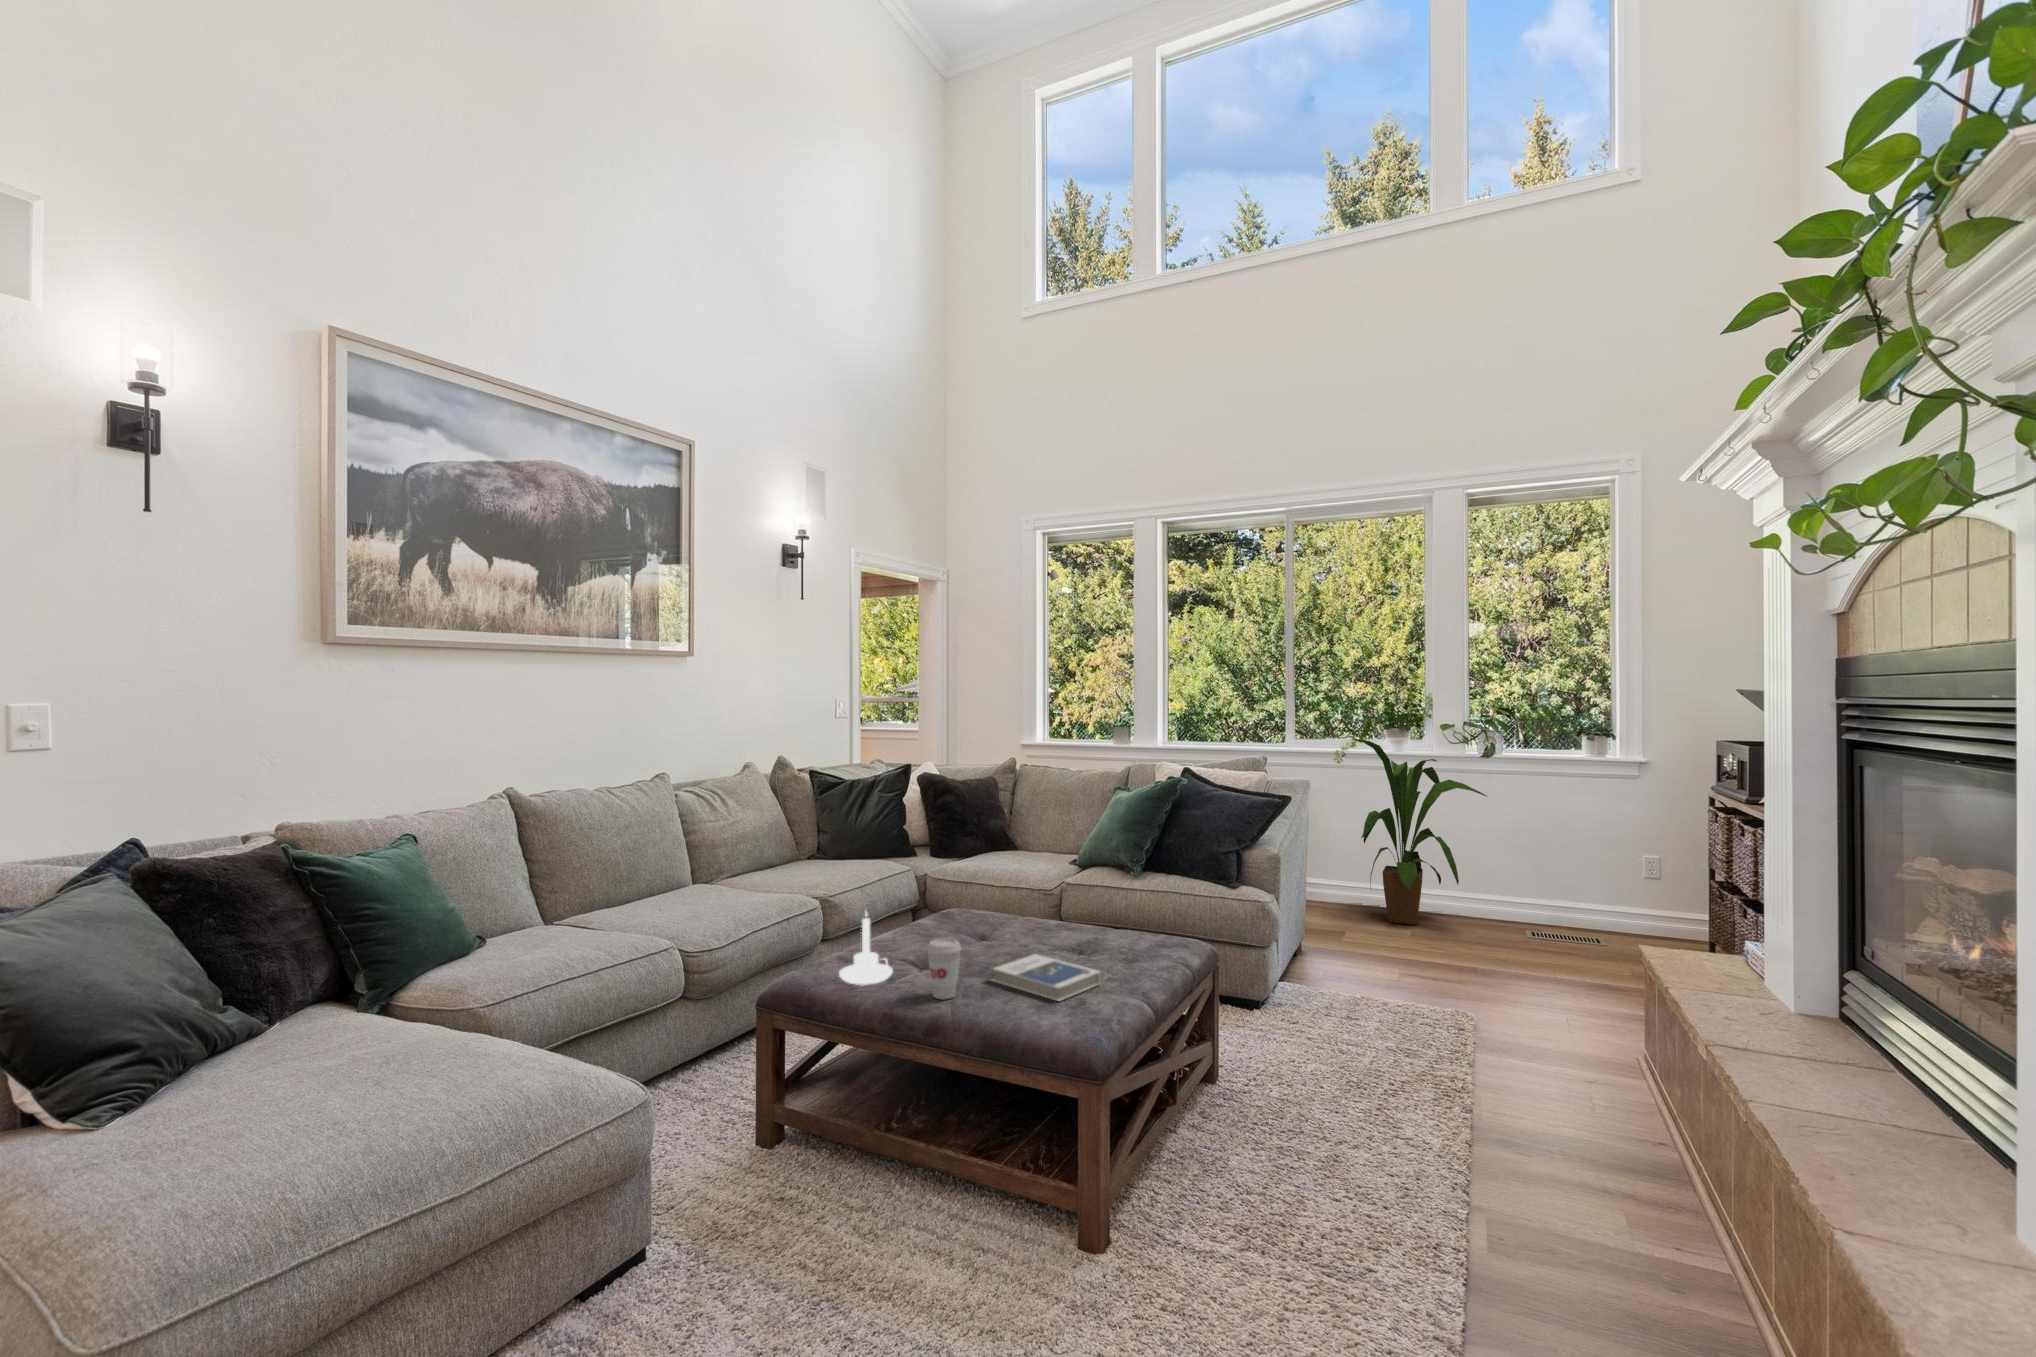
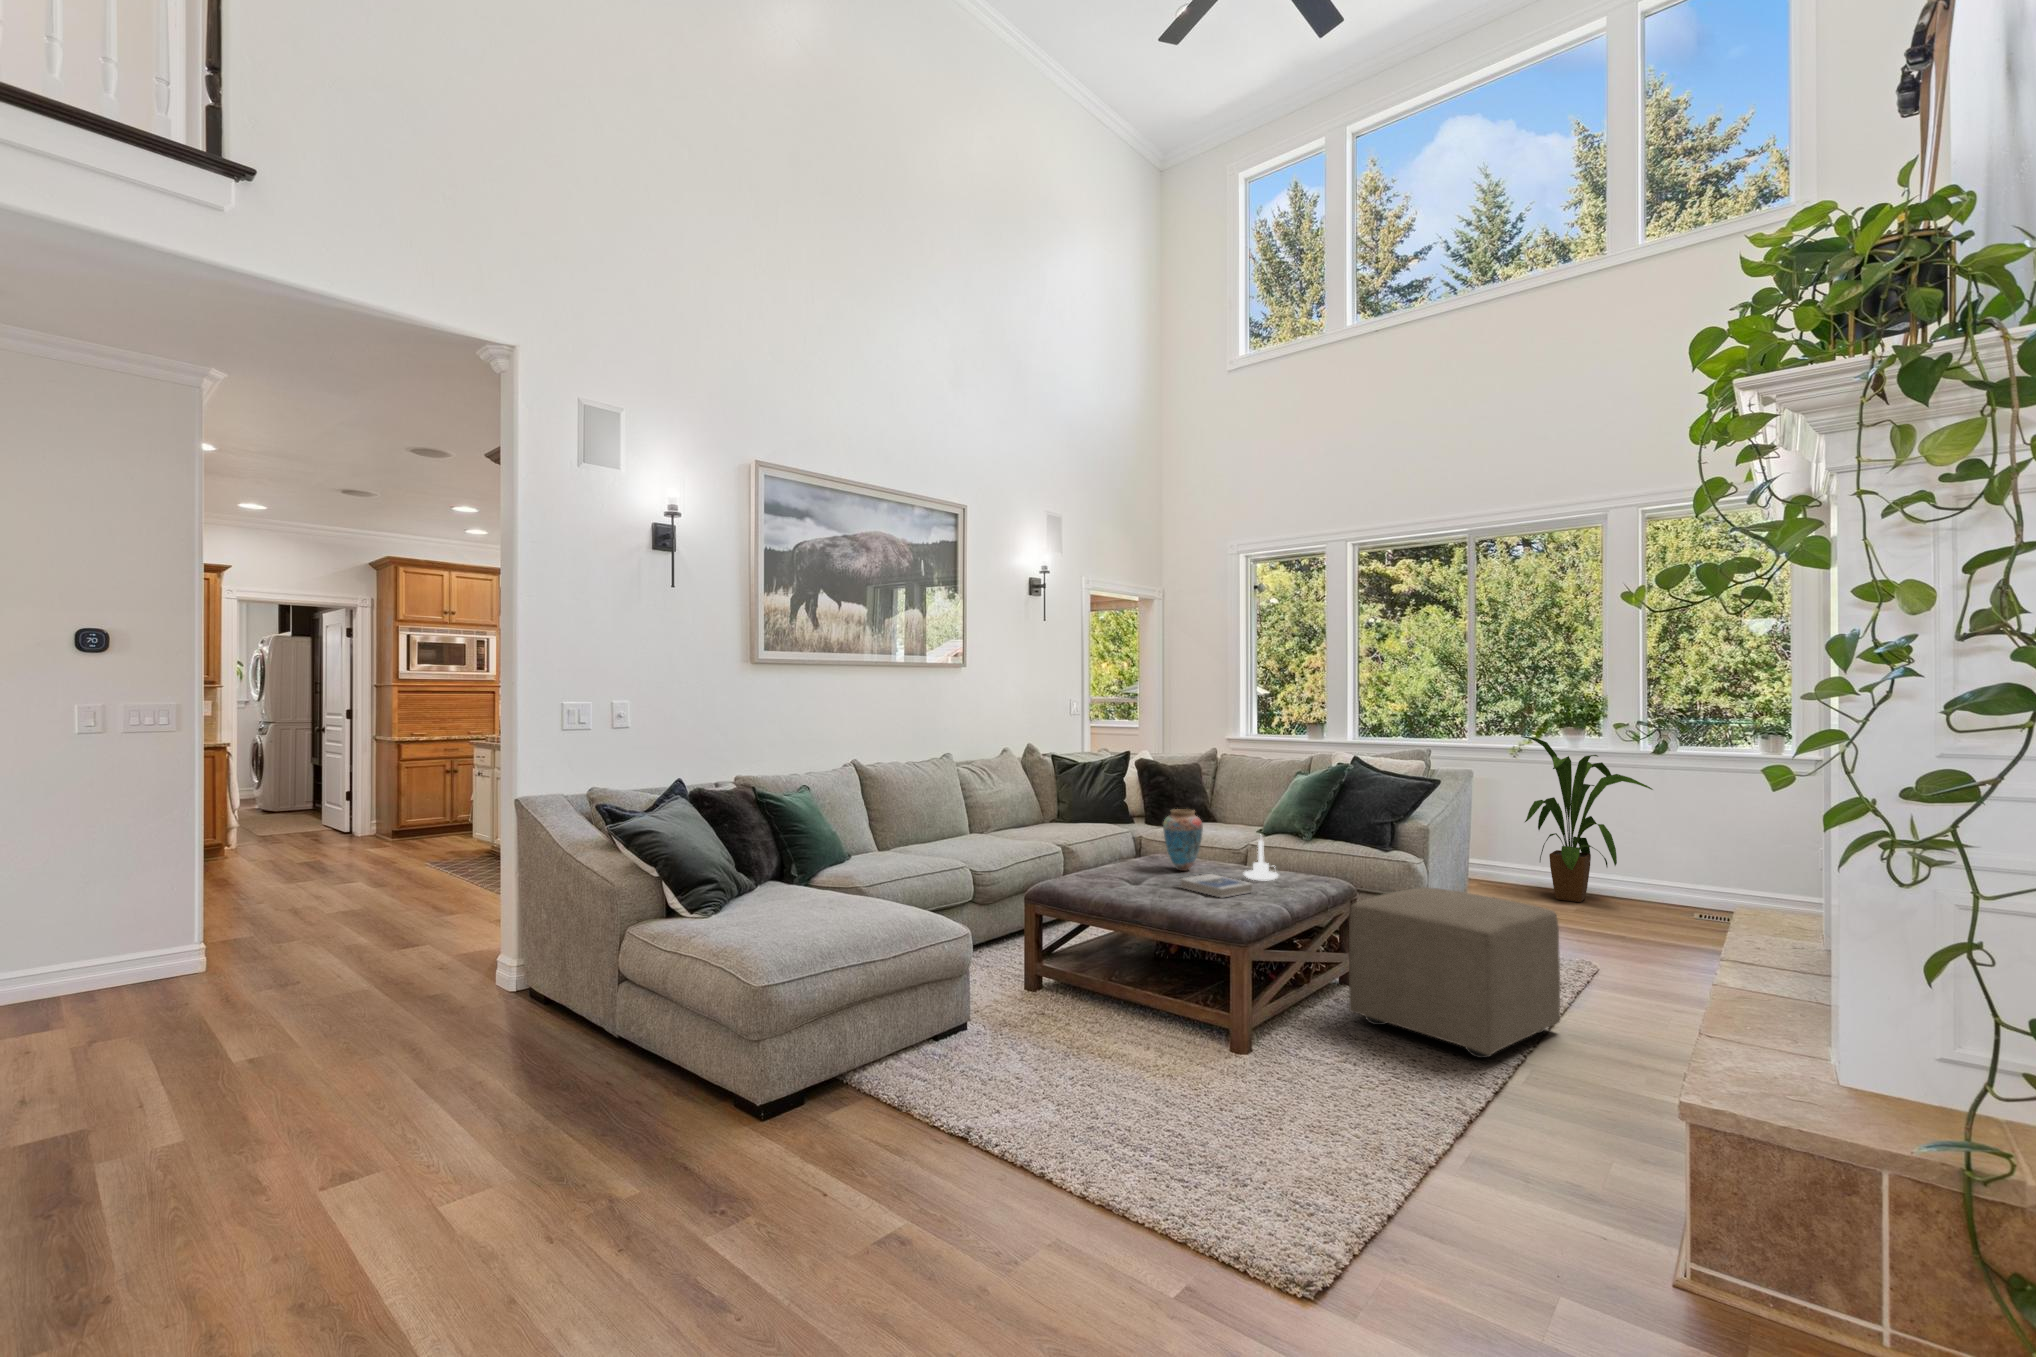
vase: none [963,854,1019,944] -> present [1163,809,1203,871]
candle holder: present [839,912,893,985] -> present [1244,840,1278,881]
coffee cup: present [927,938,961,999] -> none [1136,856,1158,893]
ottoman: none [1241,953,1517,1239] -> present [1349,887,1561,1058]

